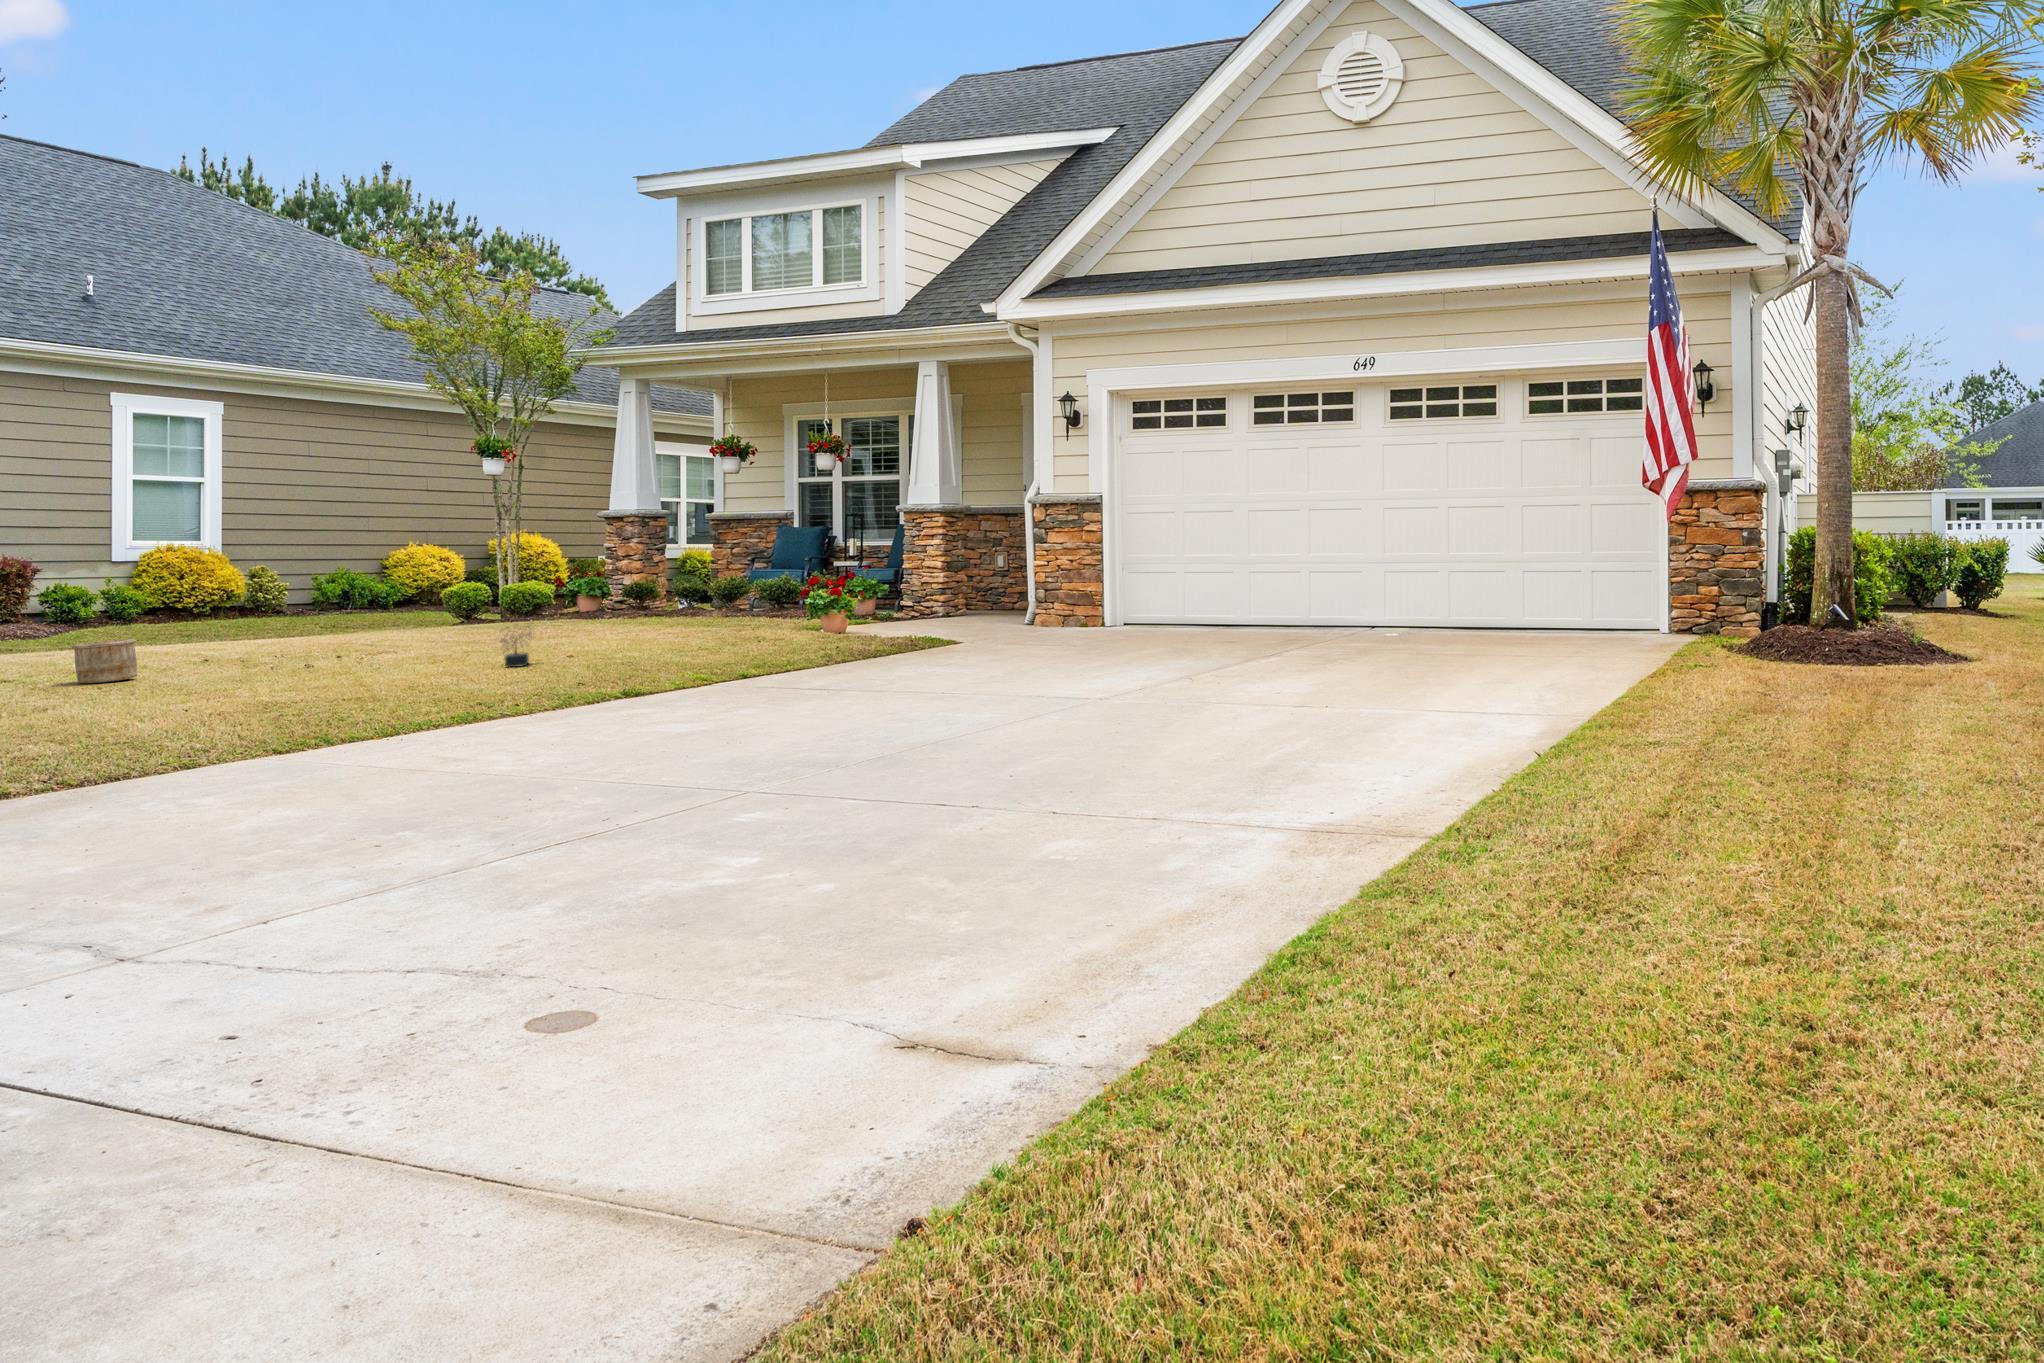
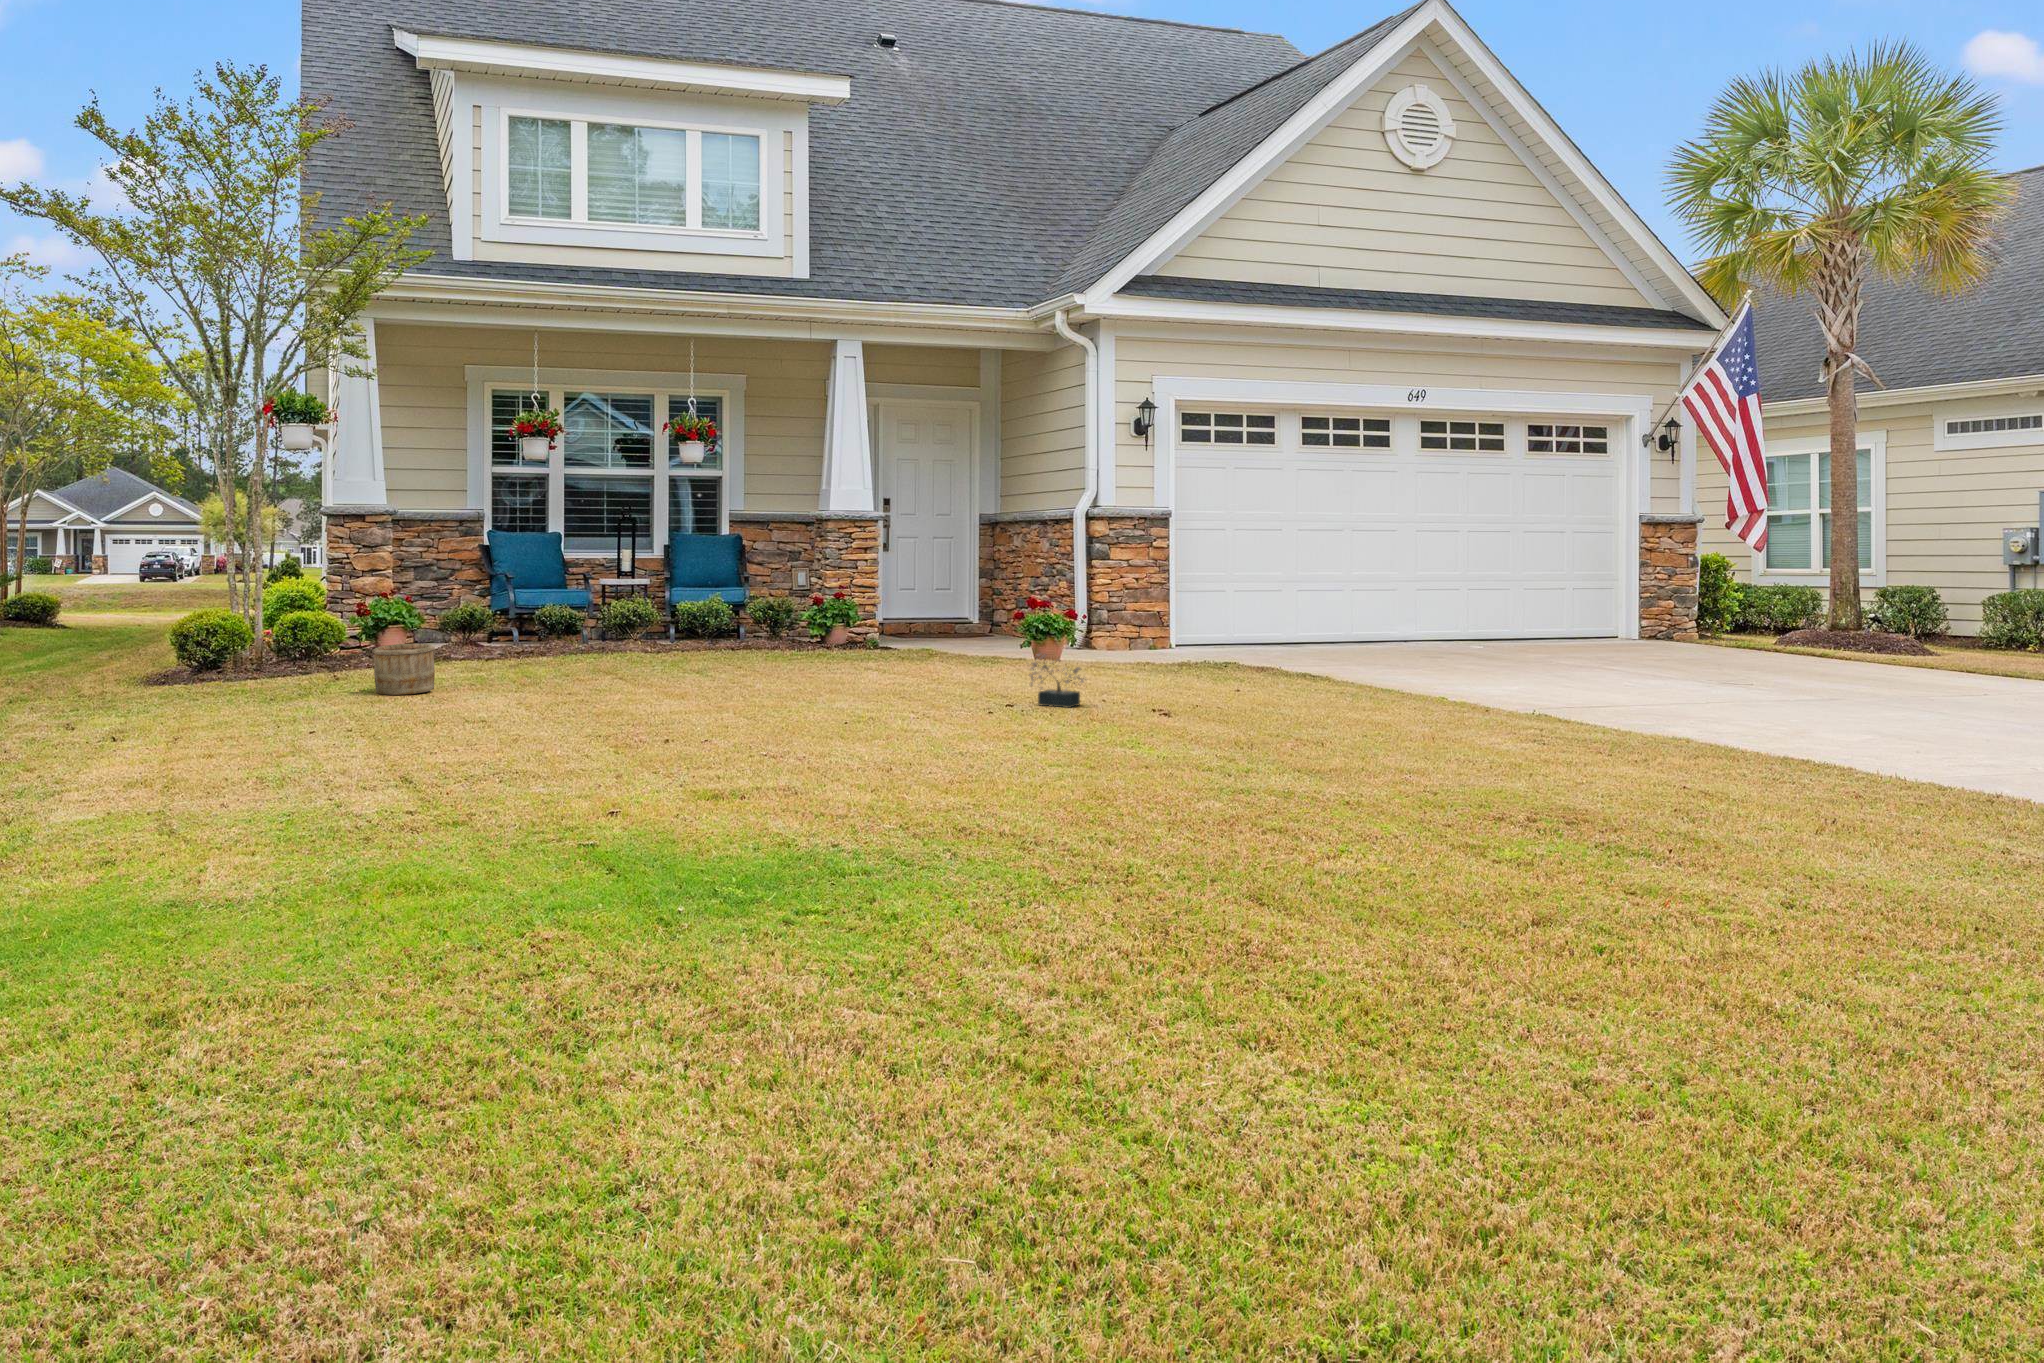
wooden bucket: present [72,639,137,683] -> present [372,644,435,695]

